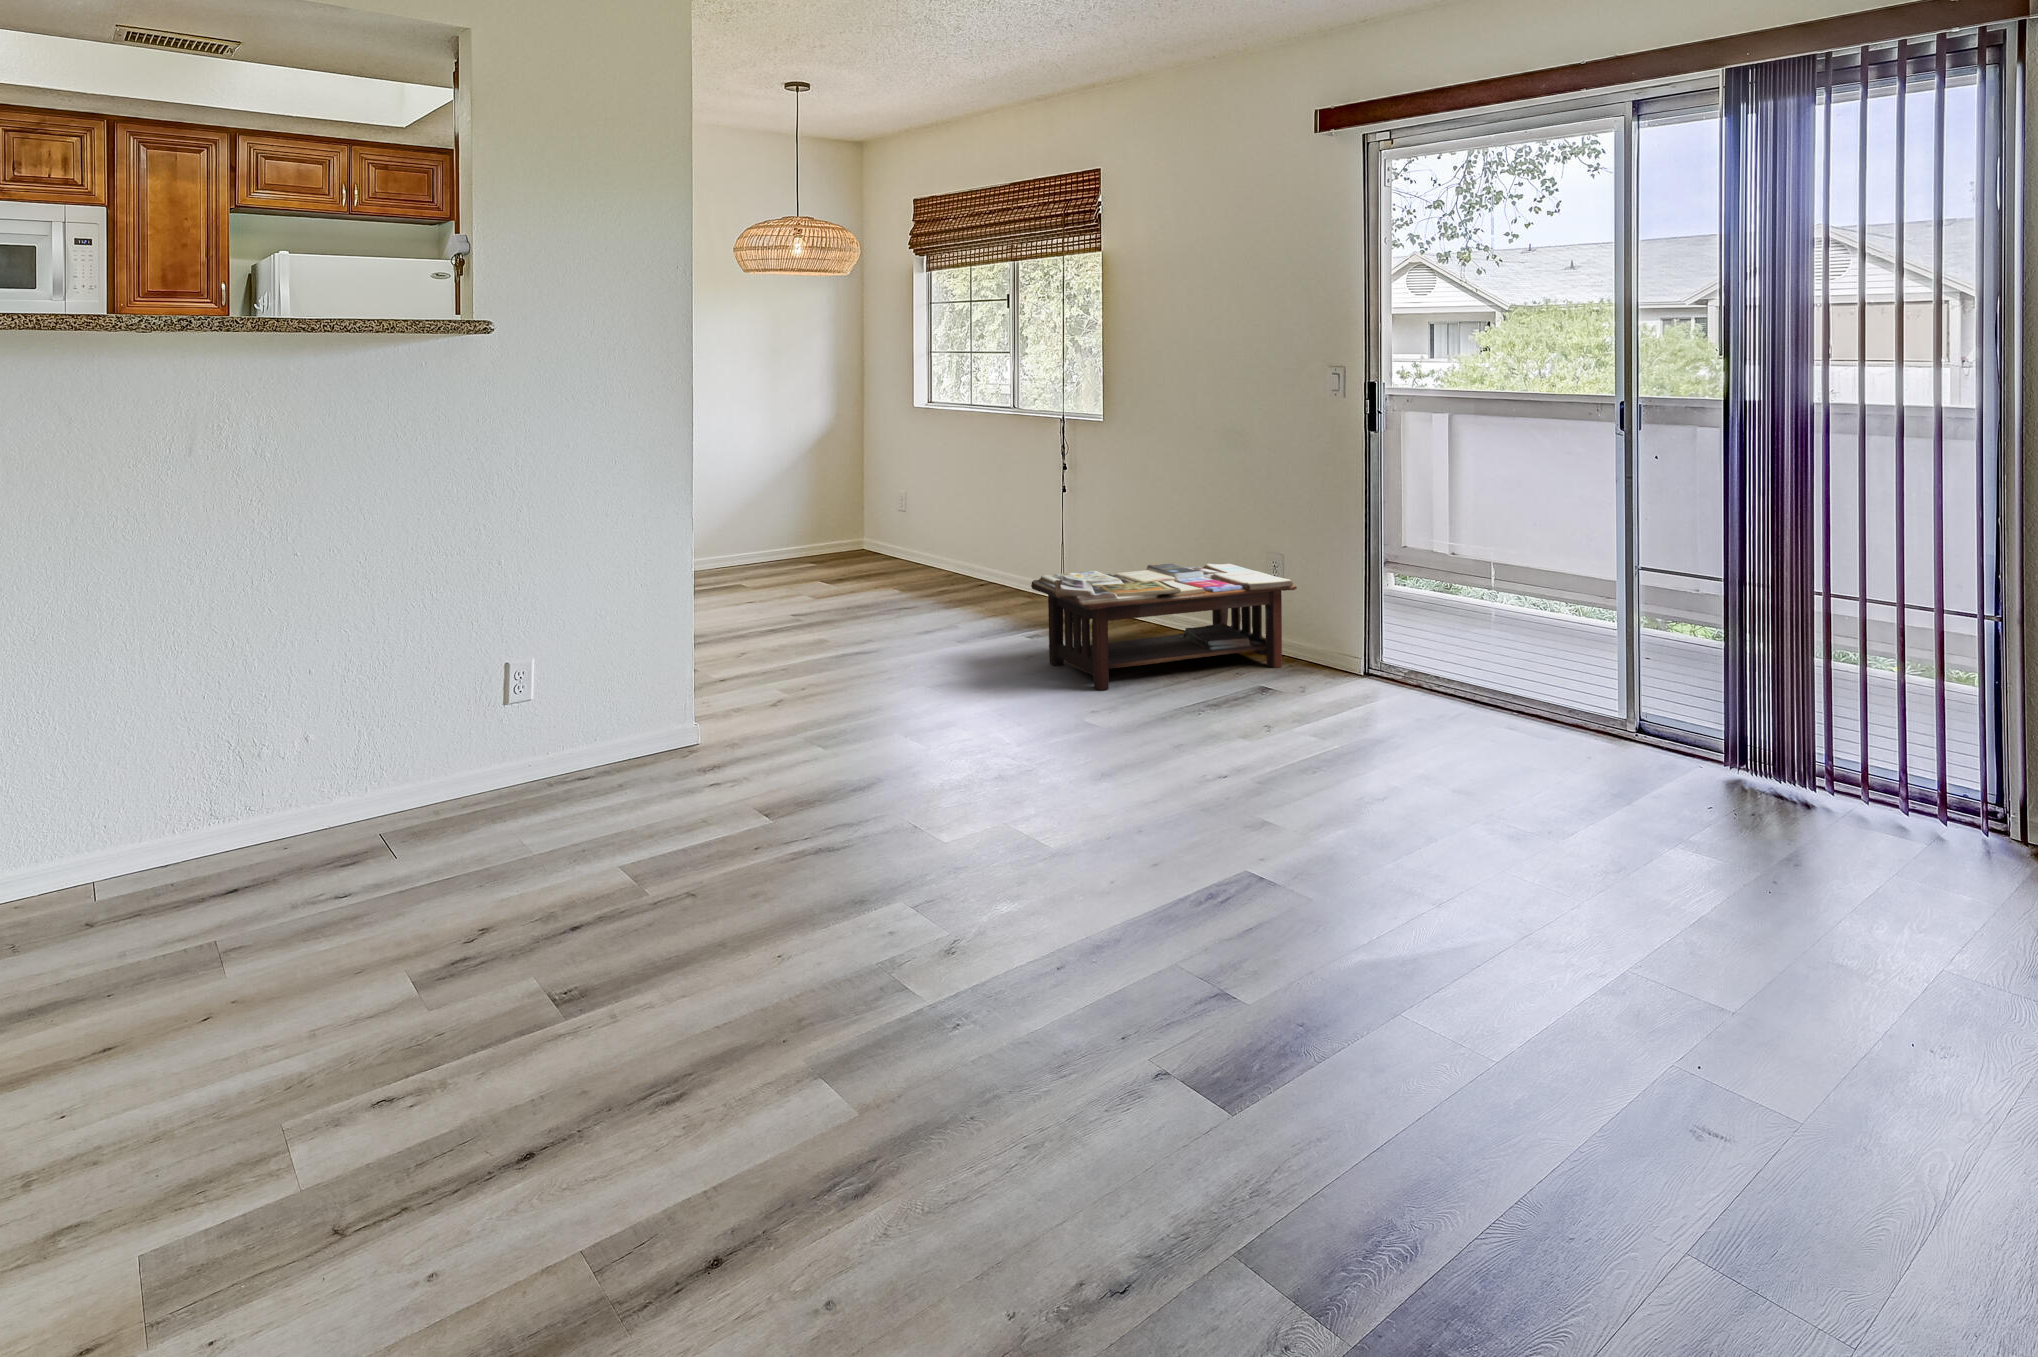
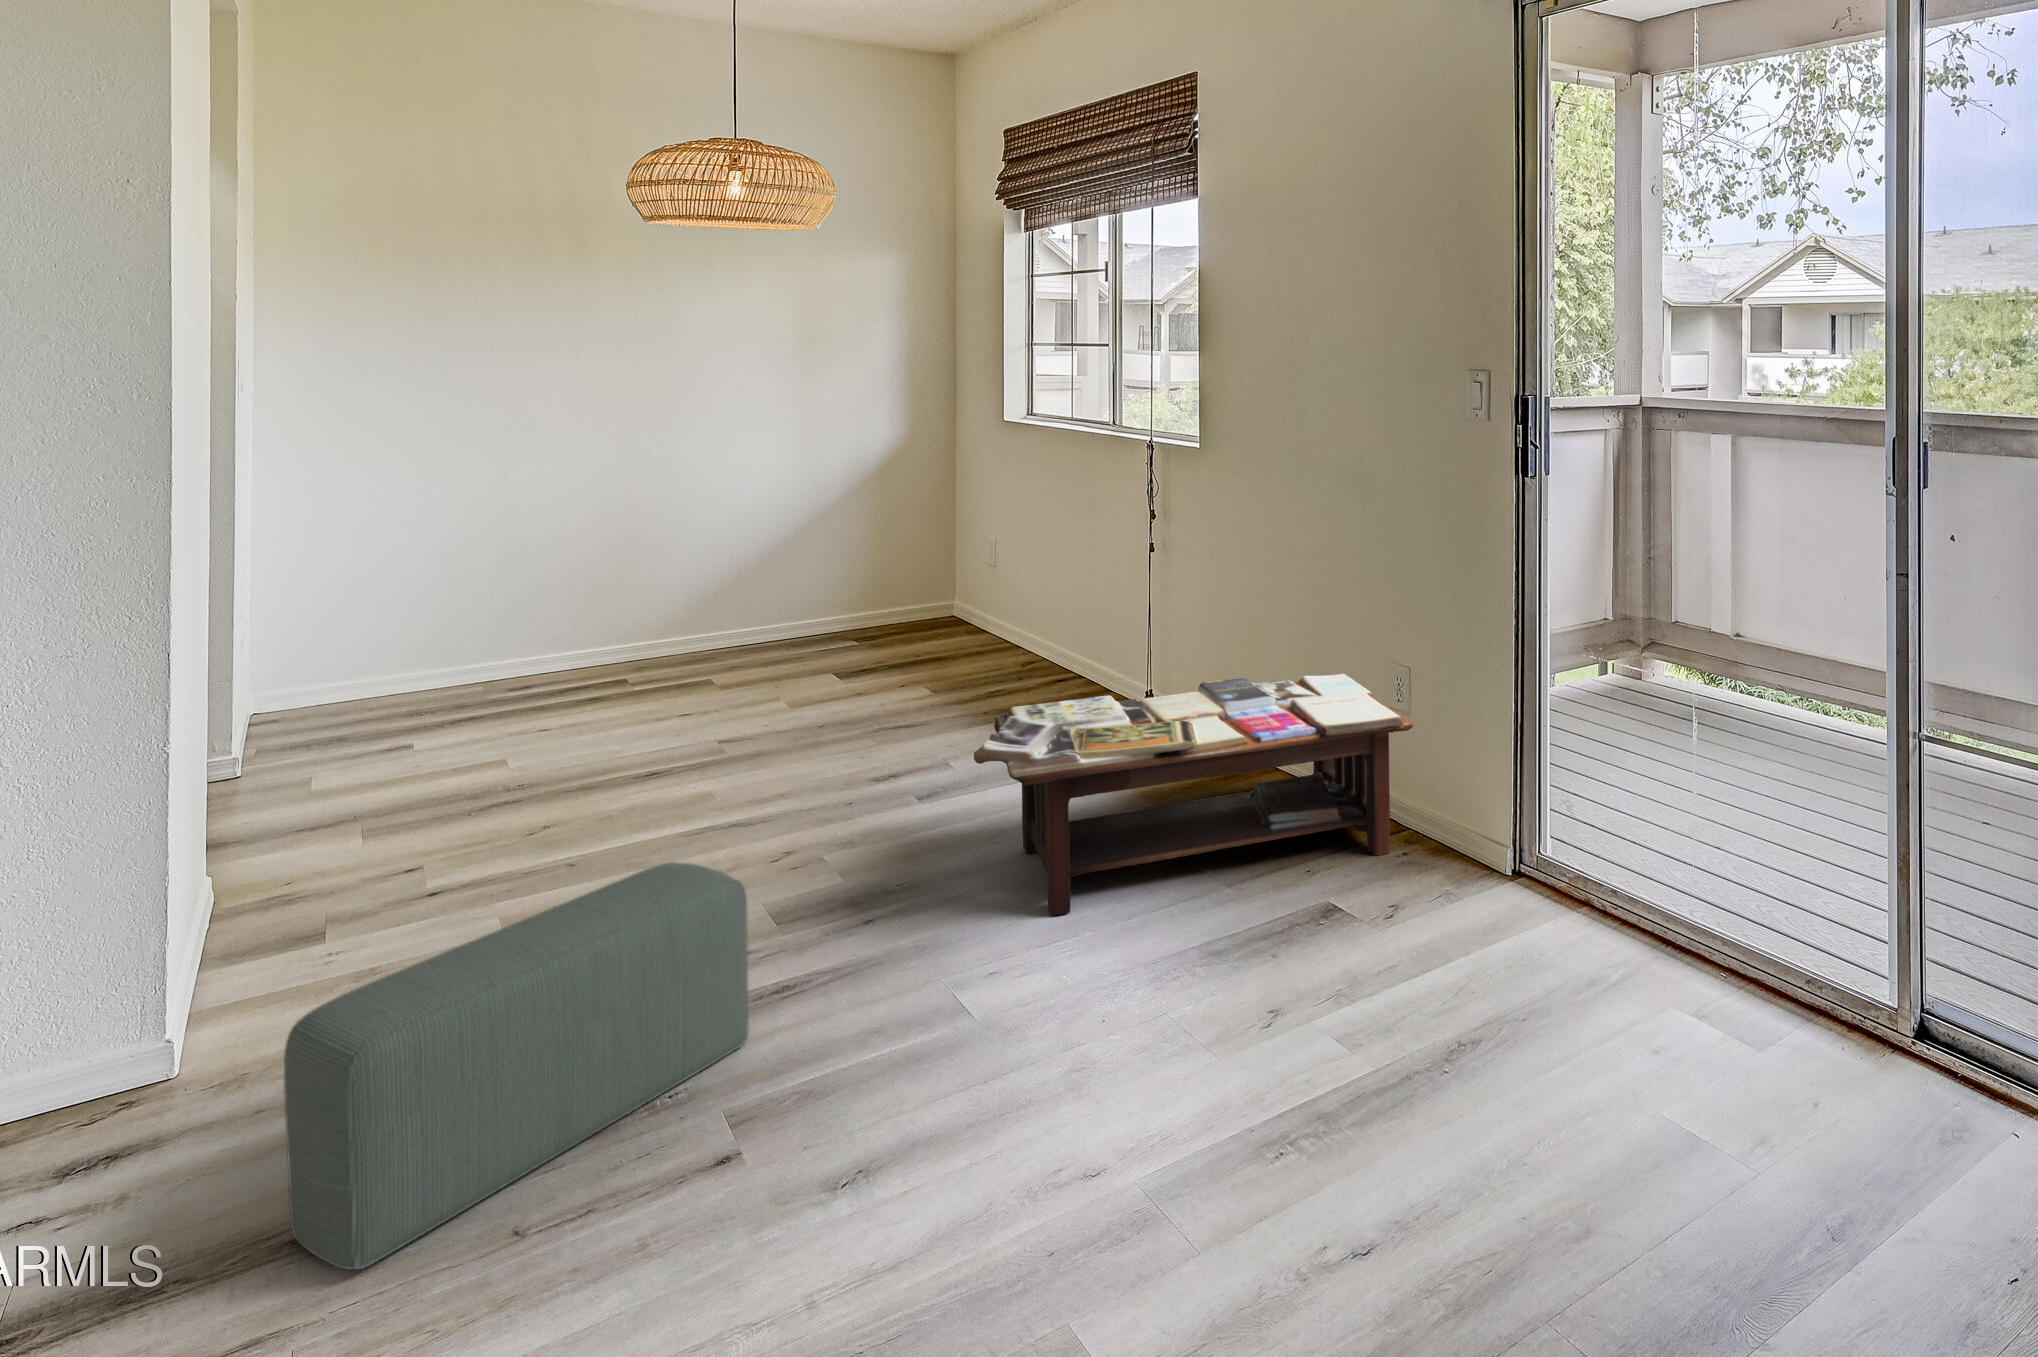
pouf: none [835,636,982,799] -> present [284,862,748,1270]

